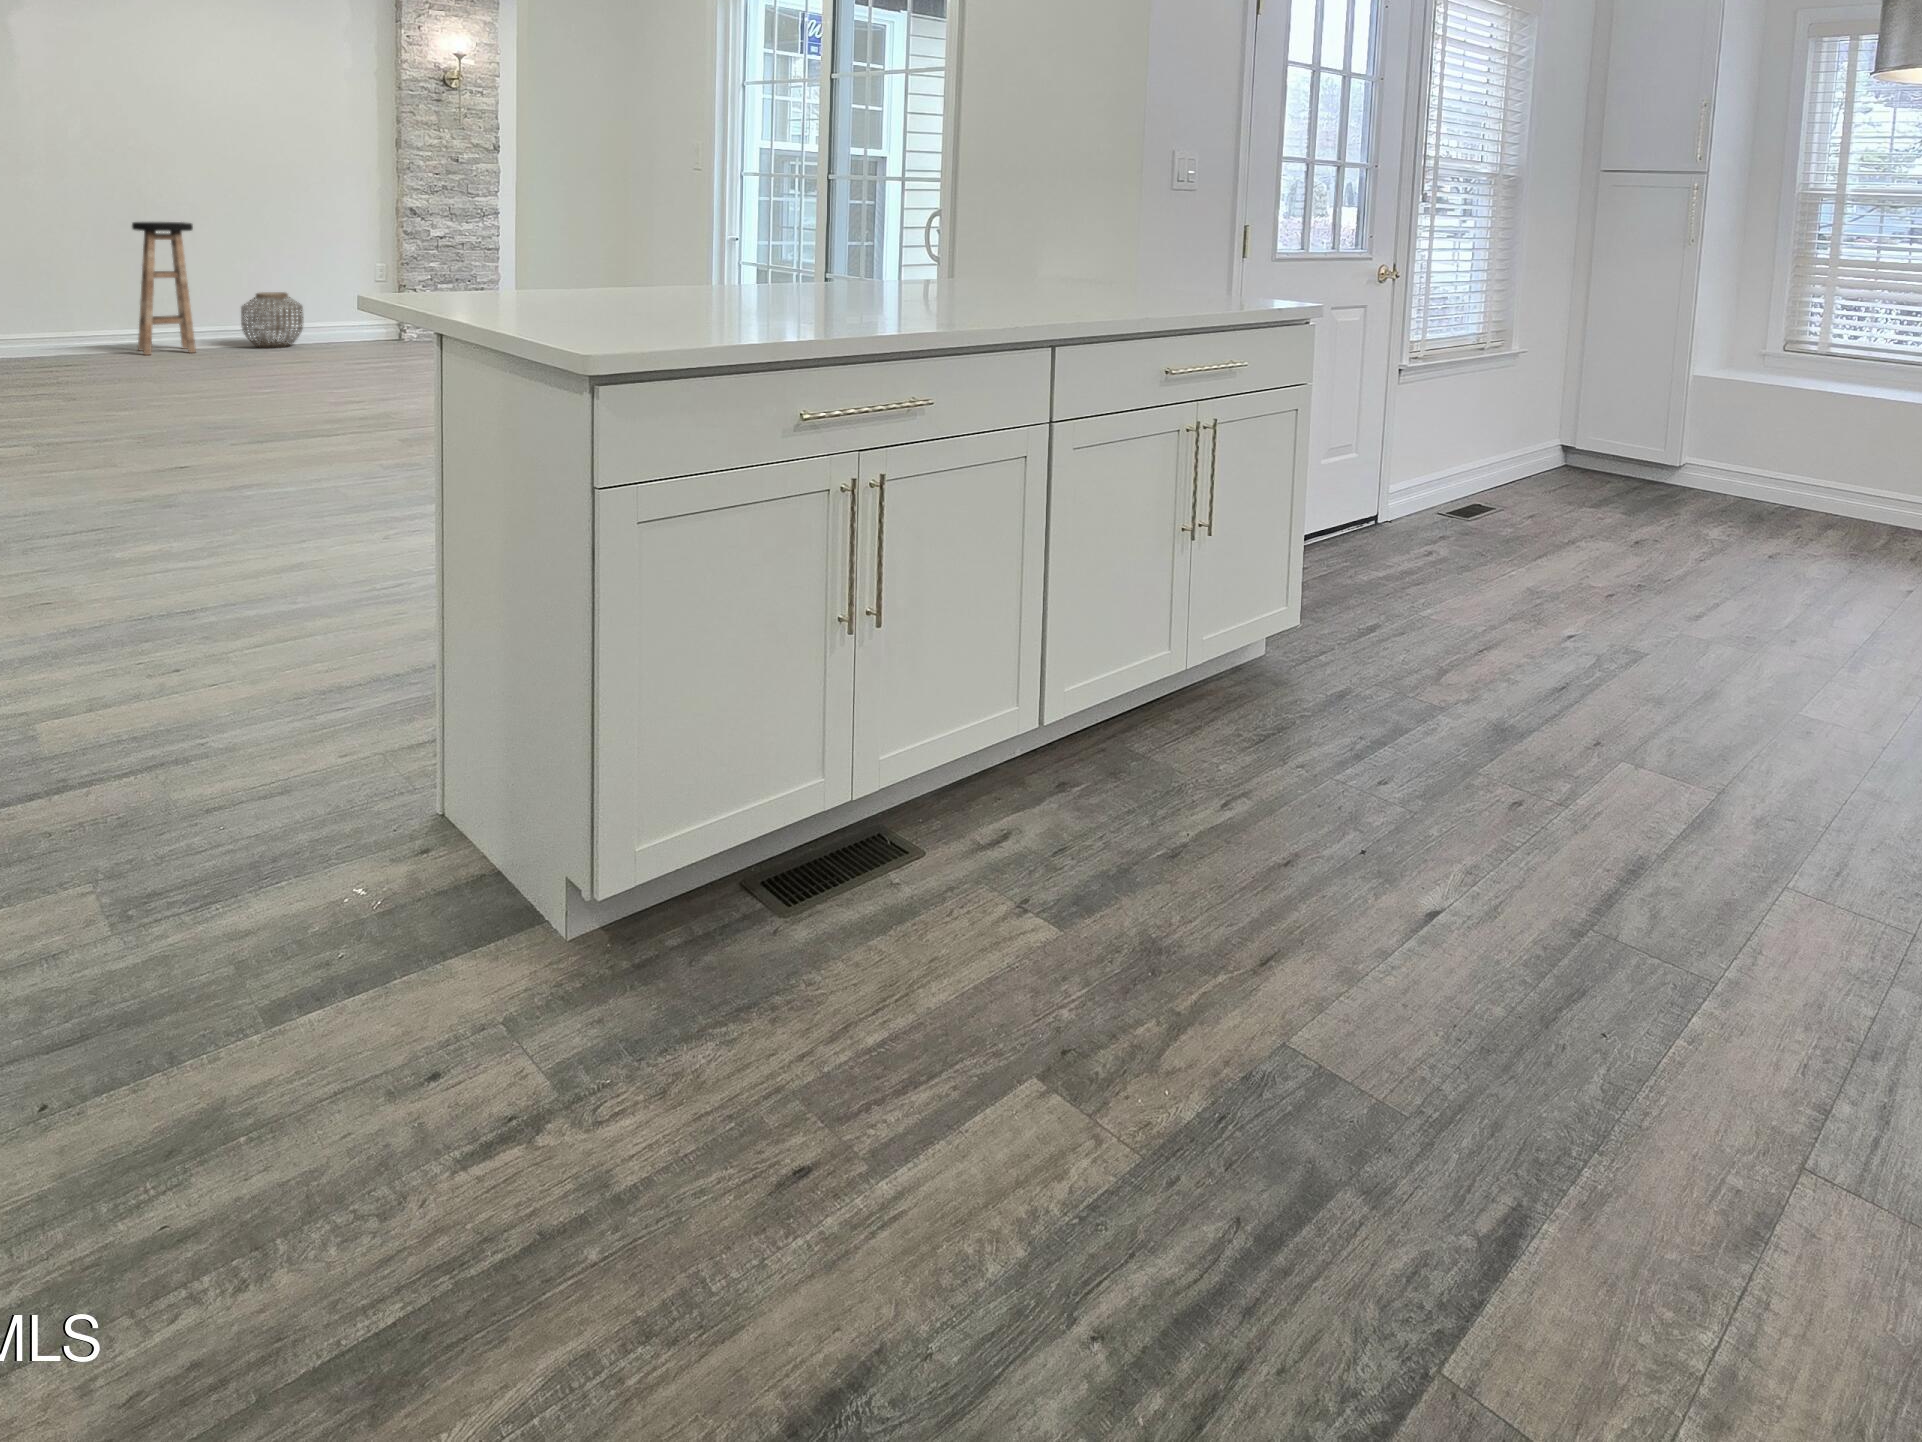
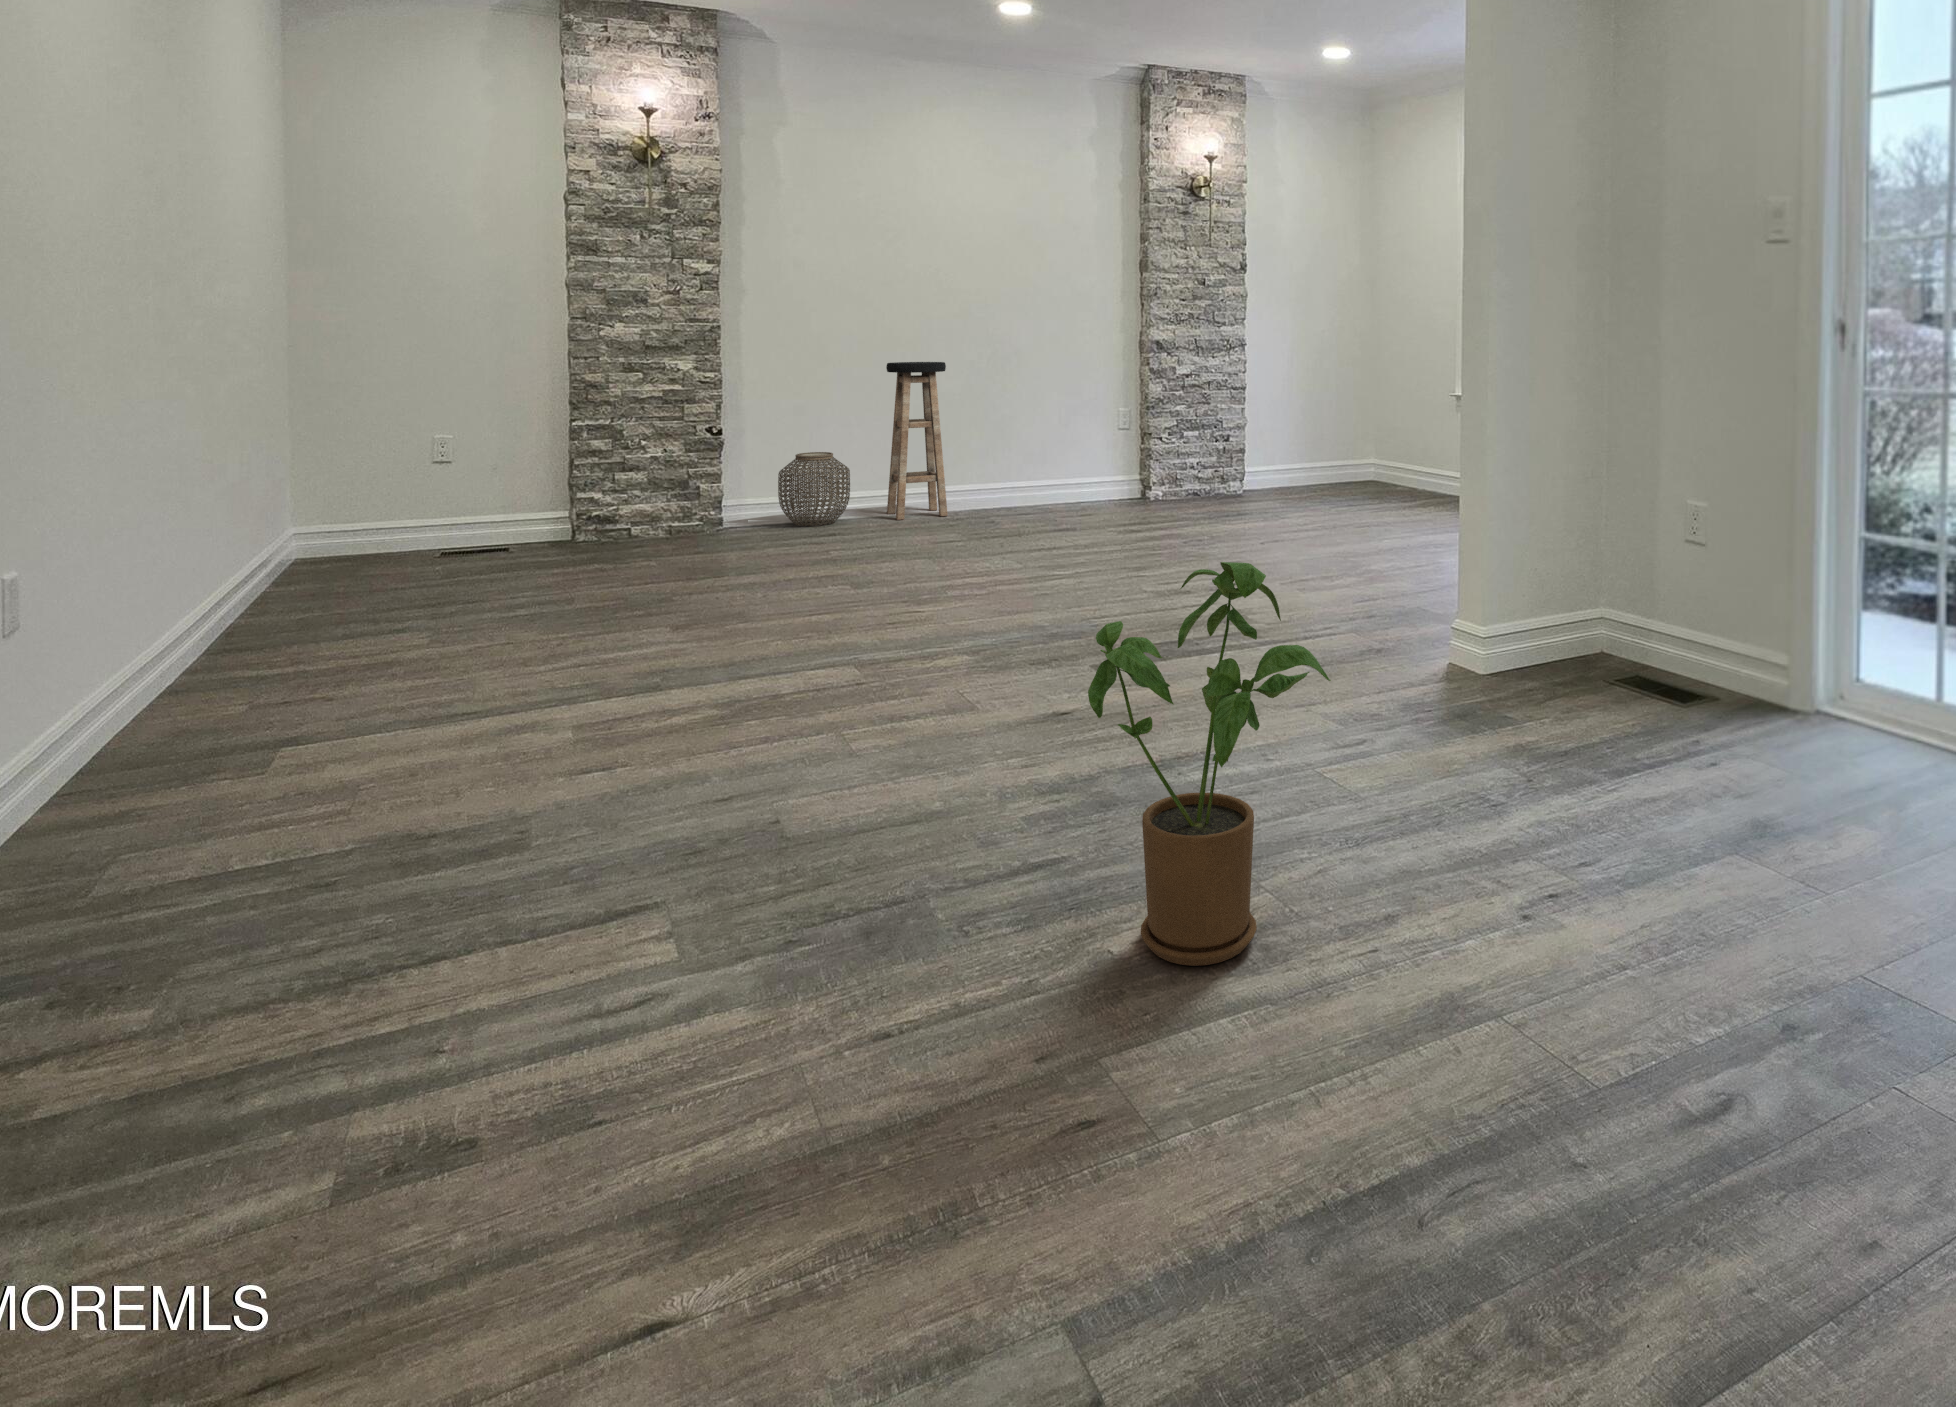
woven basket: present [241,292,303,348] -> present [778,452,850,526]
house plant: none [99,349,240,546] -> present [1088,562,1331,966]

